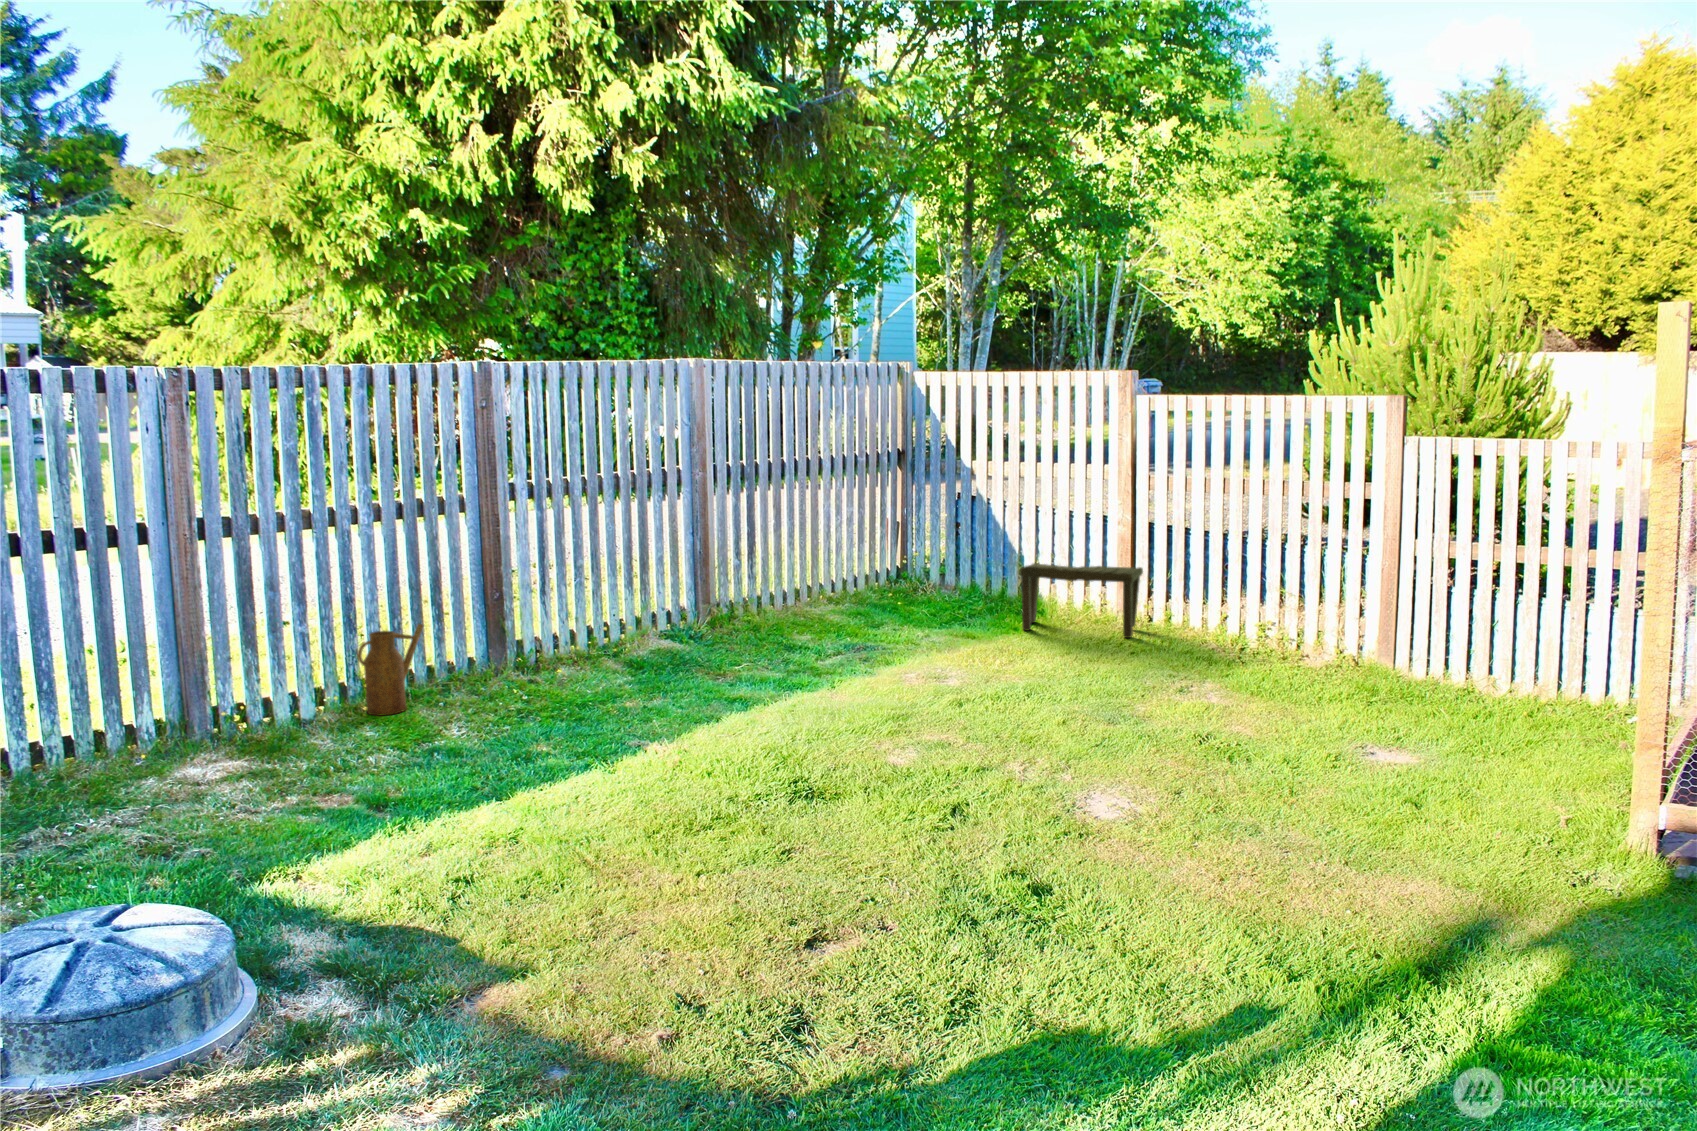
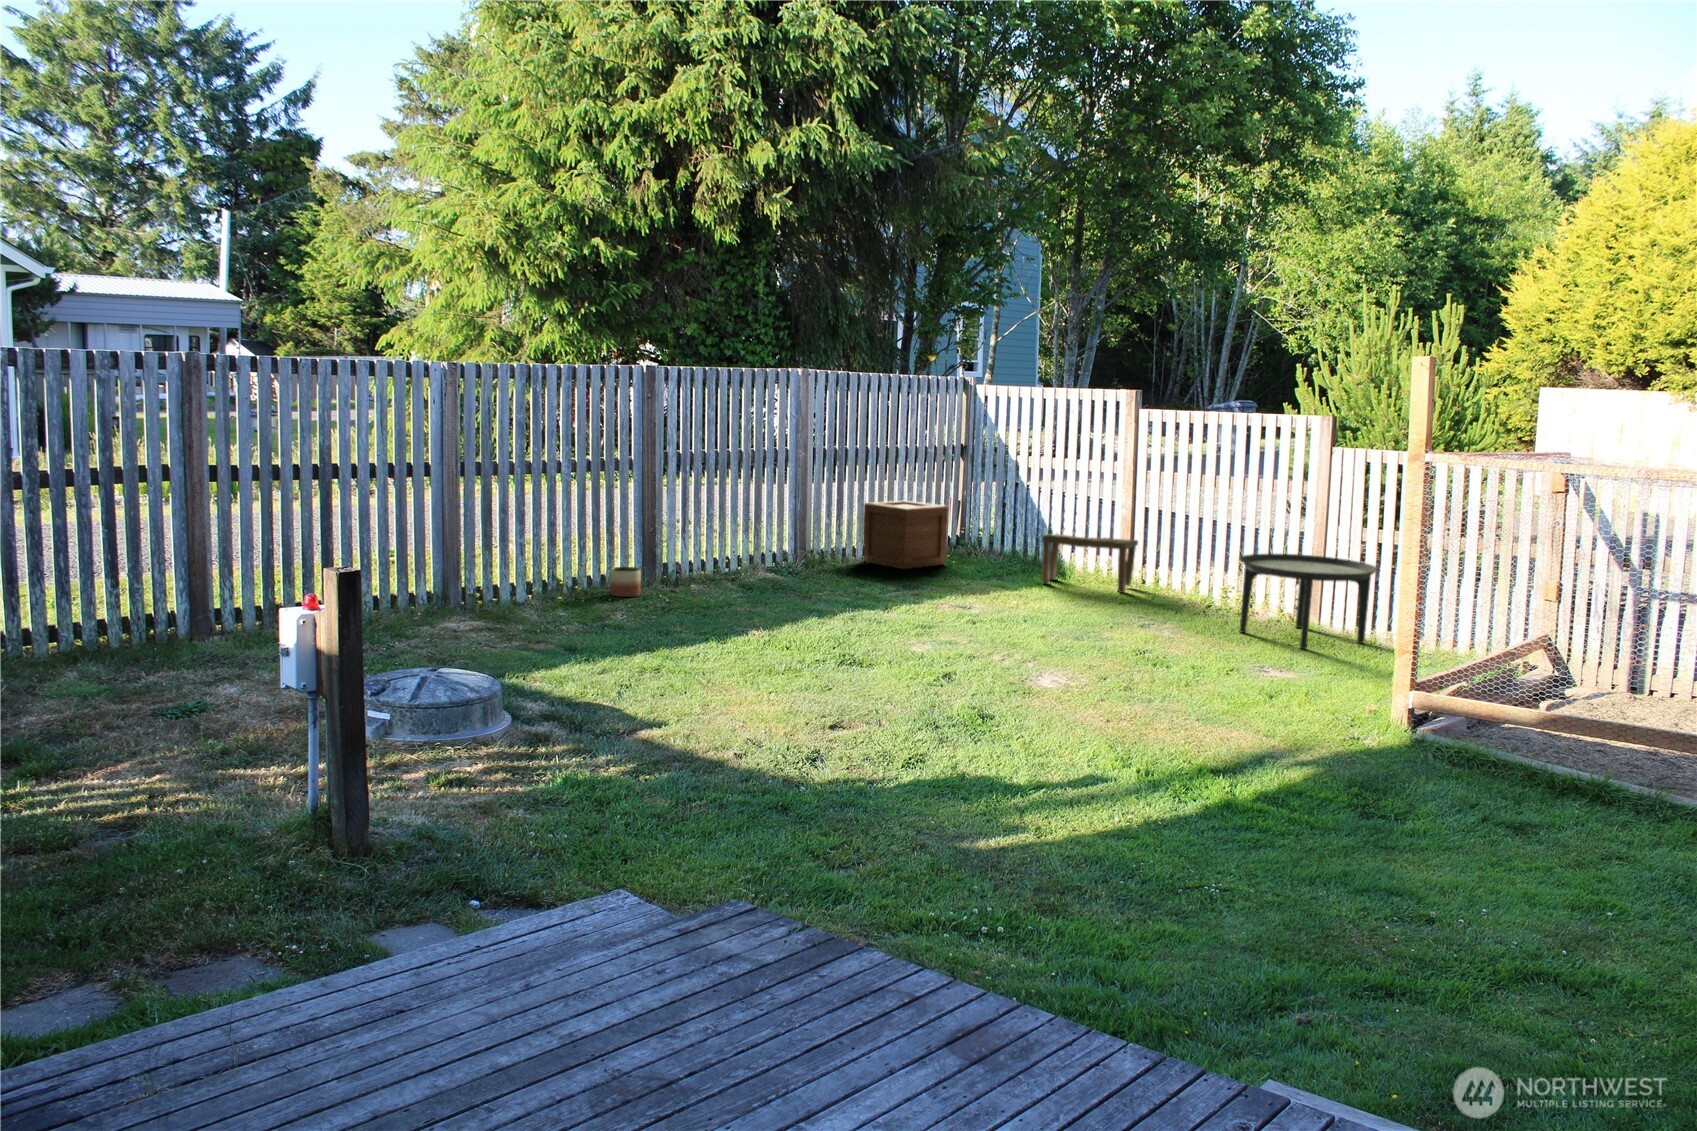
wooden crate: none [781,526,890,618] -> present [863,500,948,569]
round table: none [1312,584,1506,721] -> present [1240,554,1378,649]
watering can: present [357,624,423,715] -> none [555,545,599,605]
planter: none [443,649,489,694] -> present [610,567,641,597]

